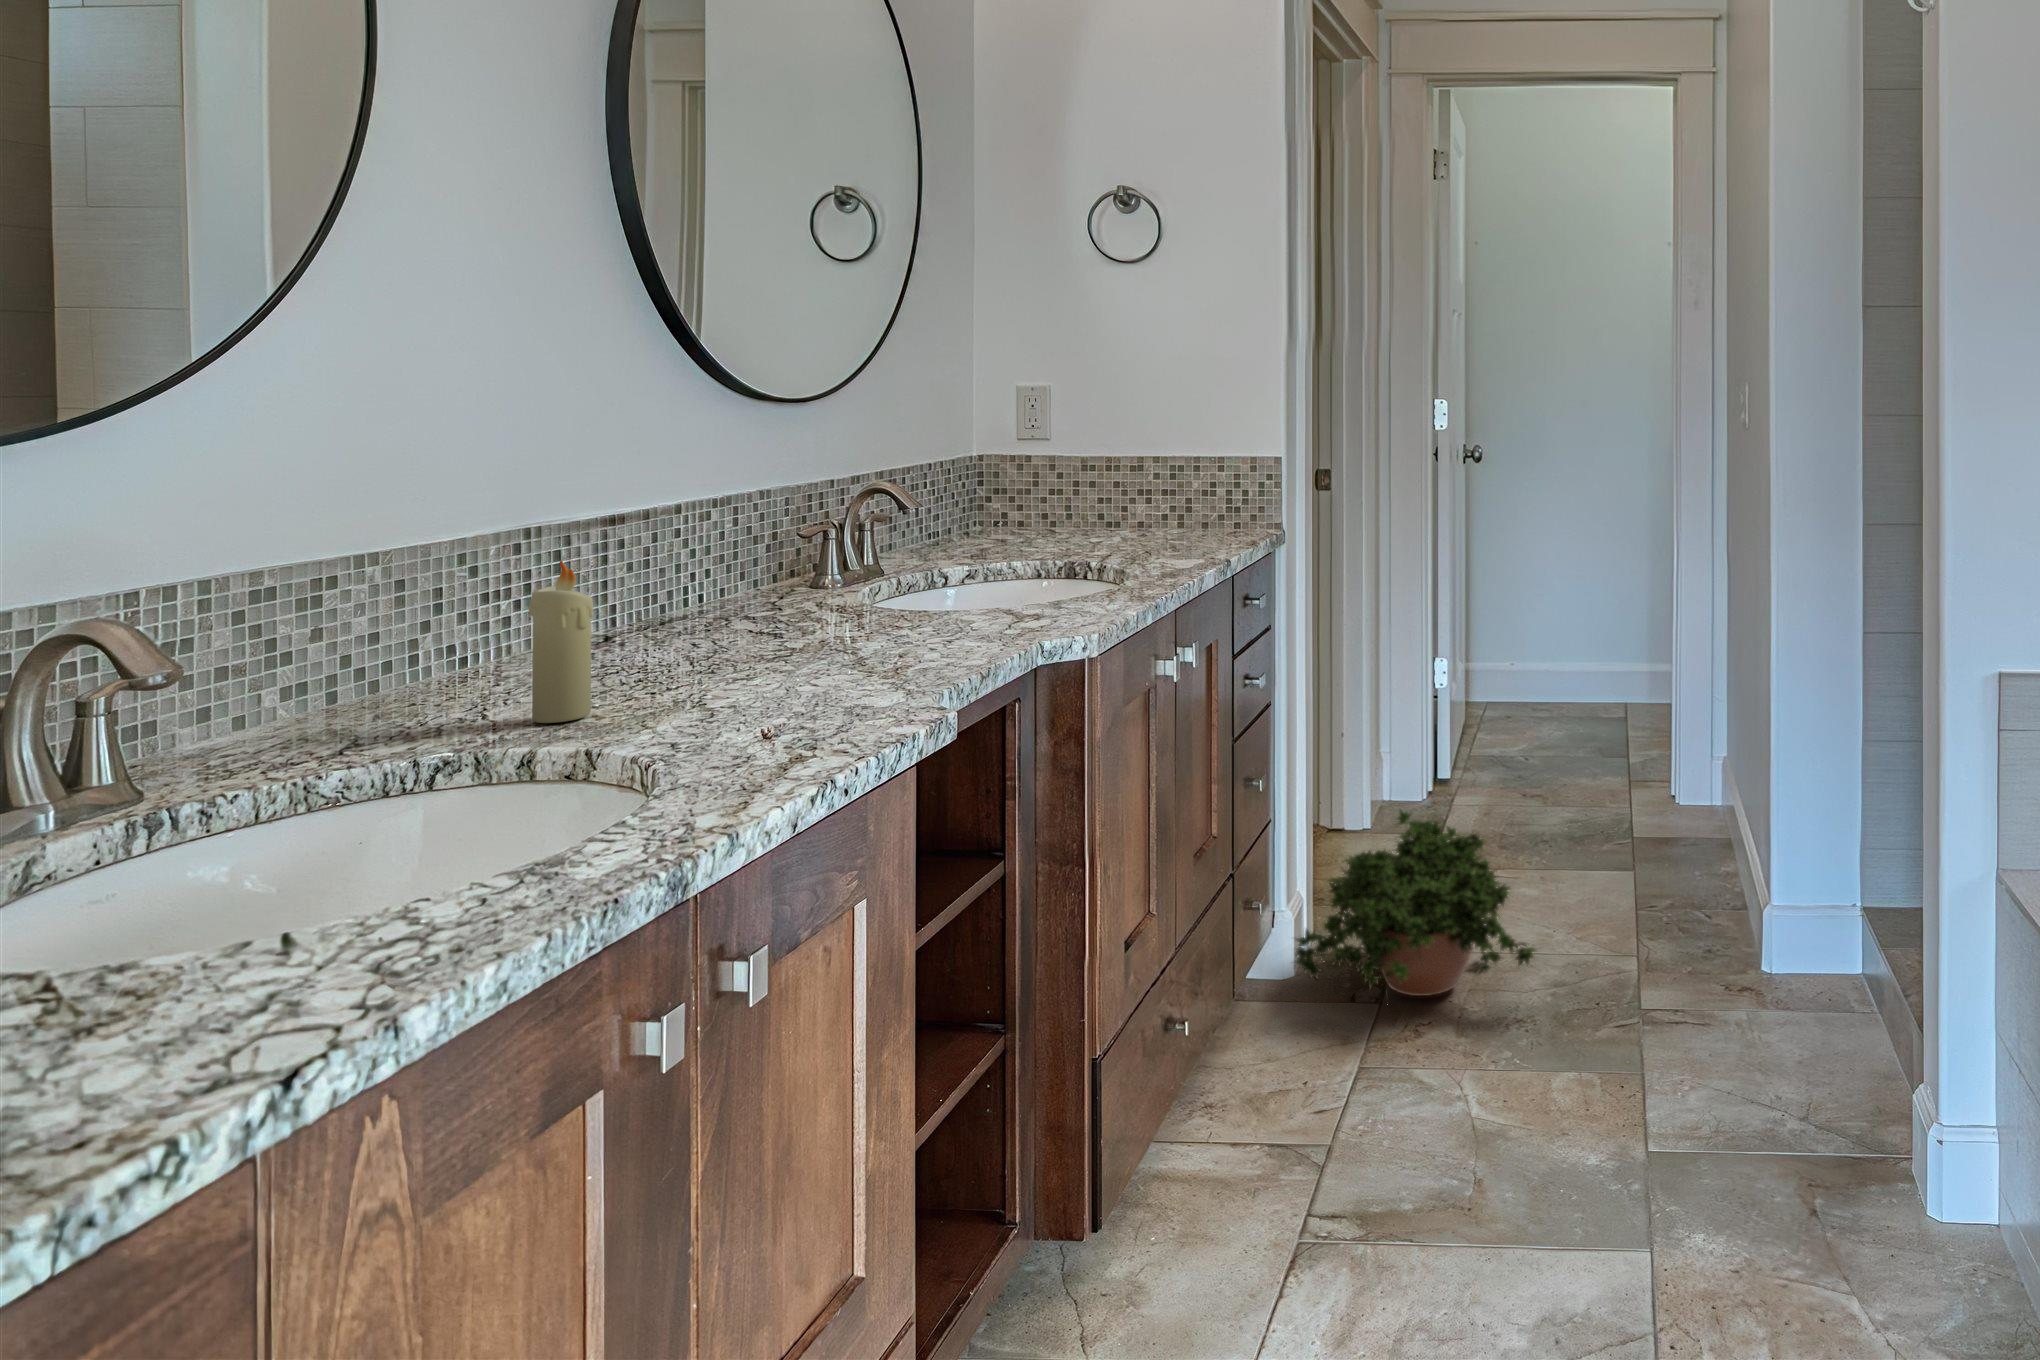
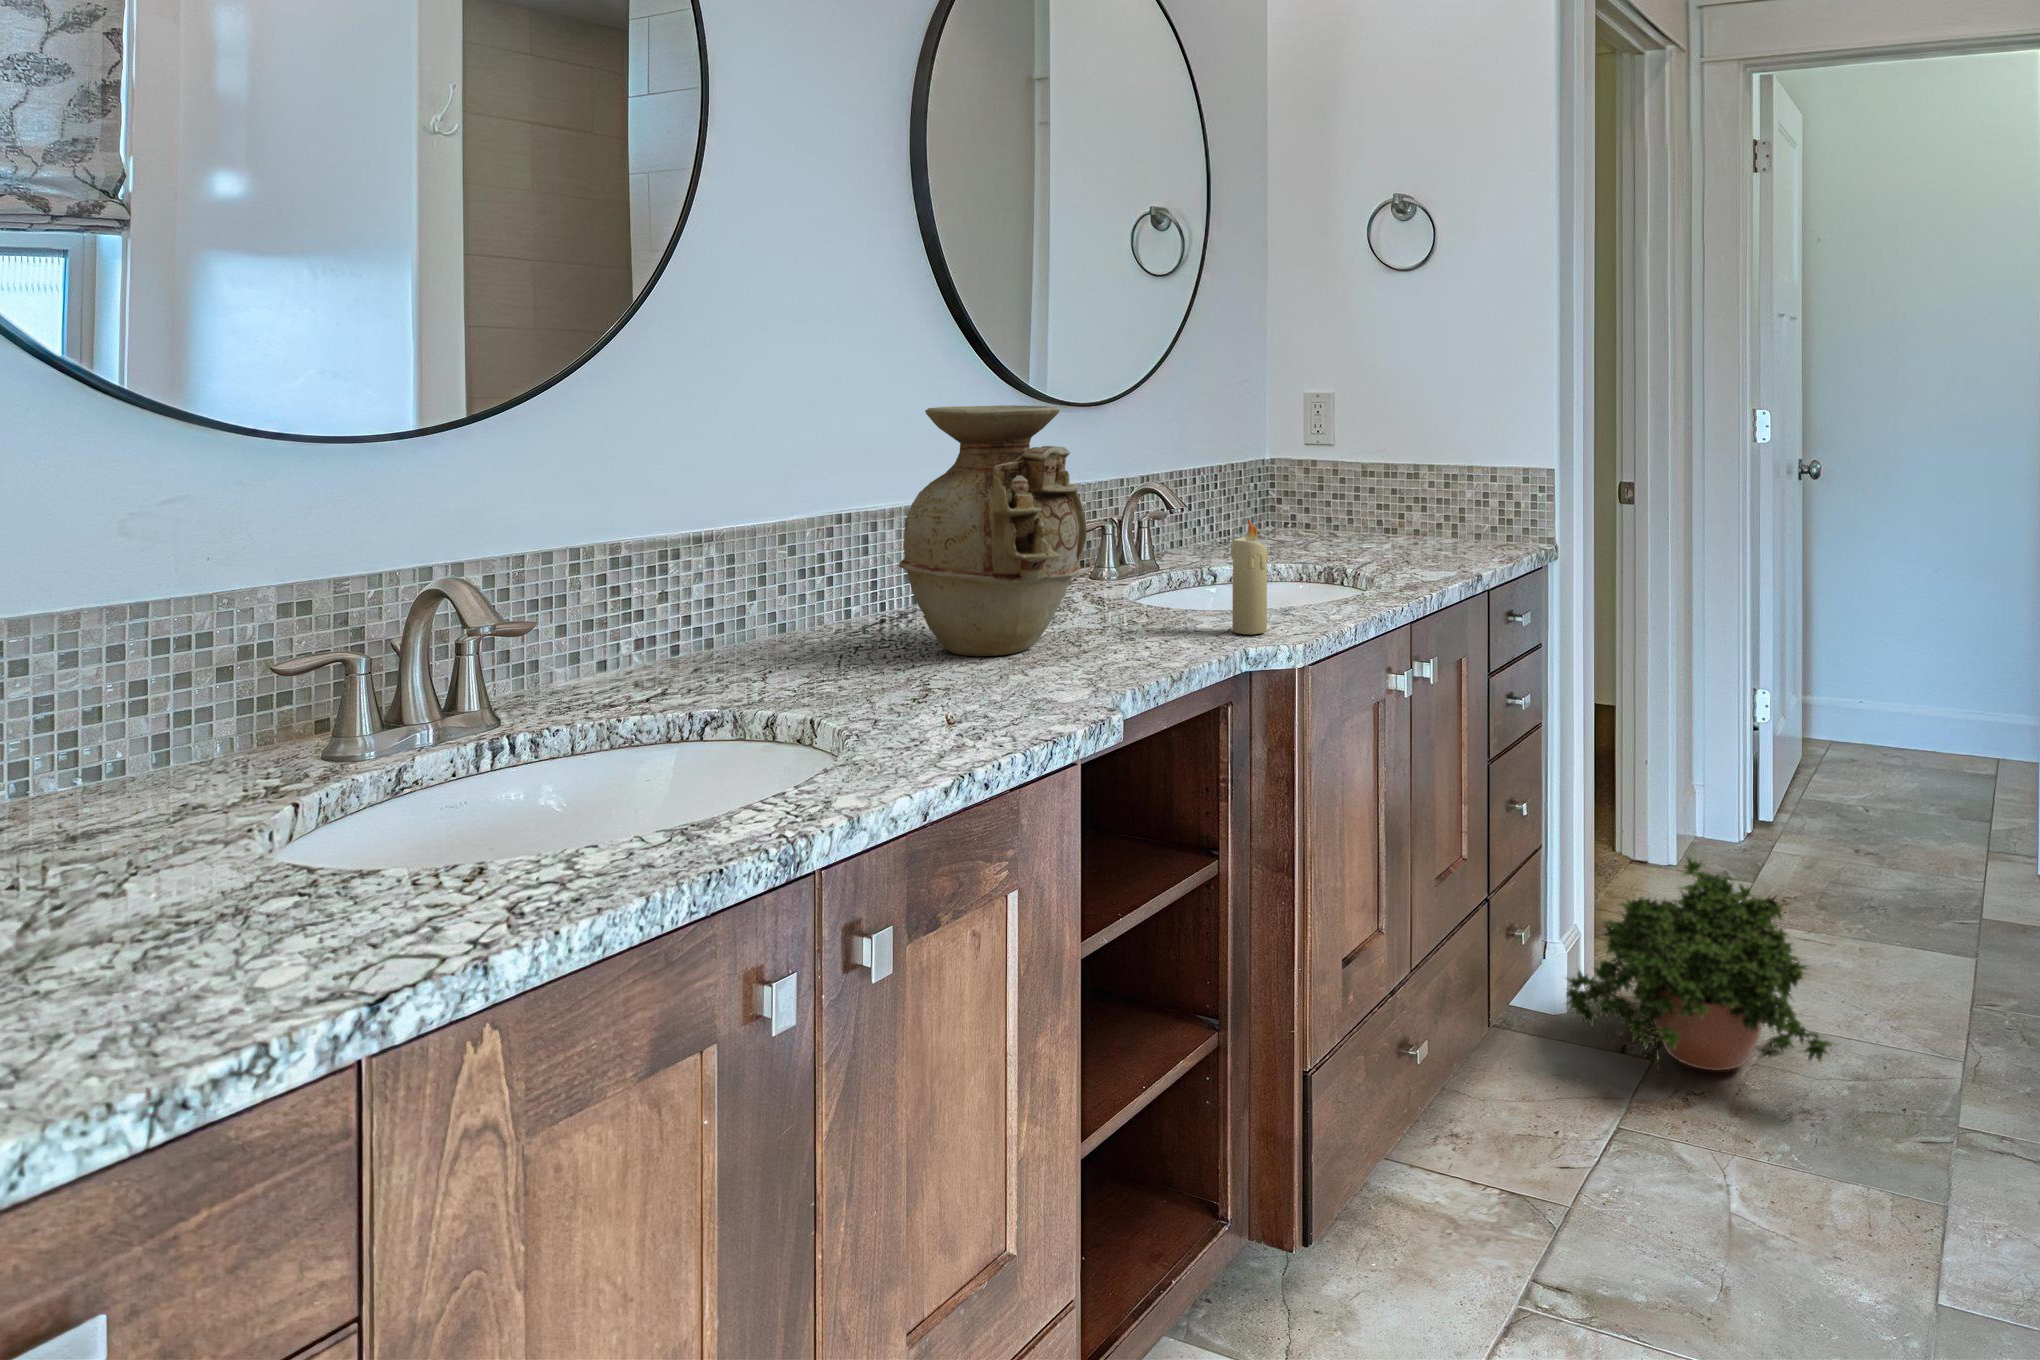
vase: none [635,398,862,672] -> present [898,405,1086,656]
candle: present [529,560,593,723] -> present [1230,520,1268,634]

